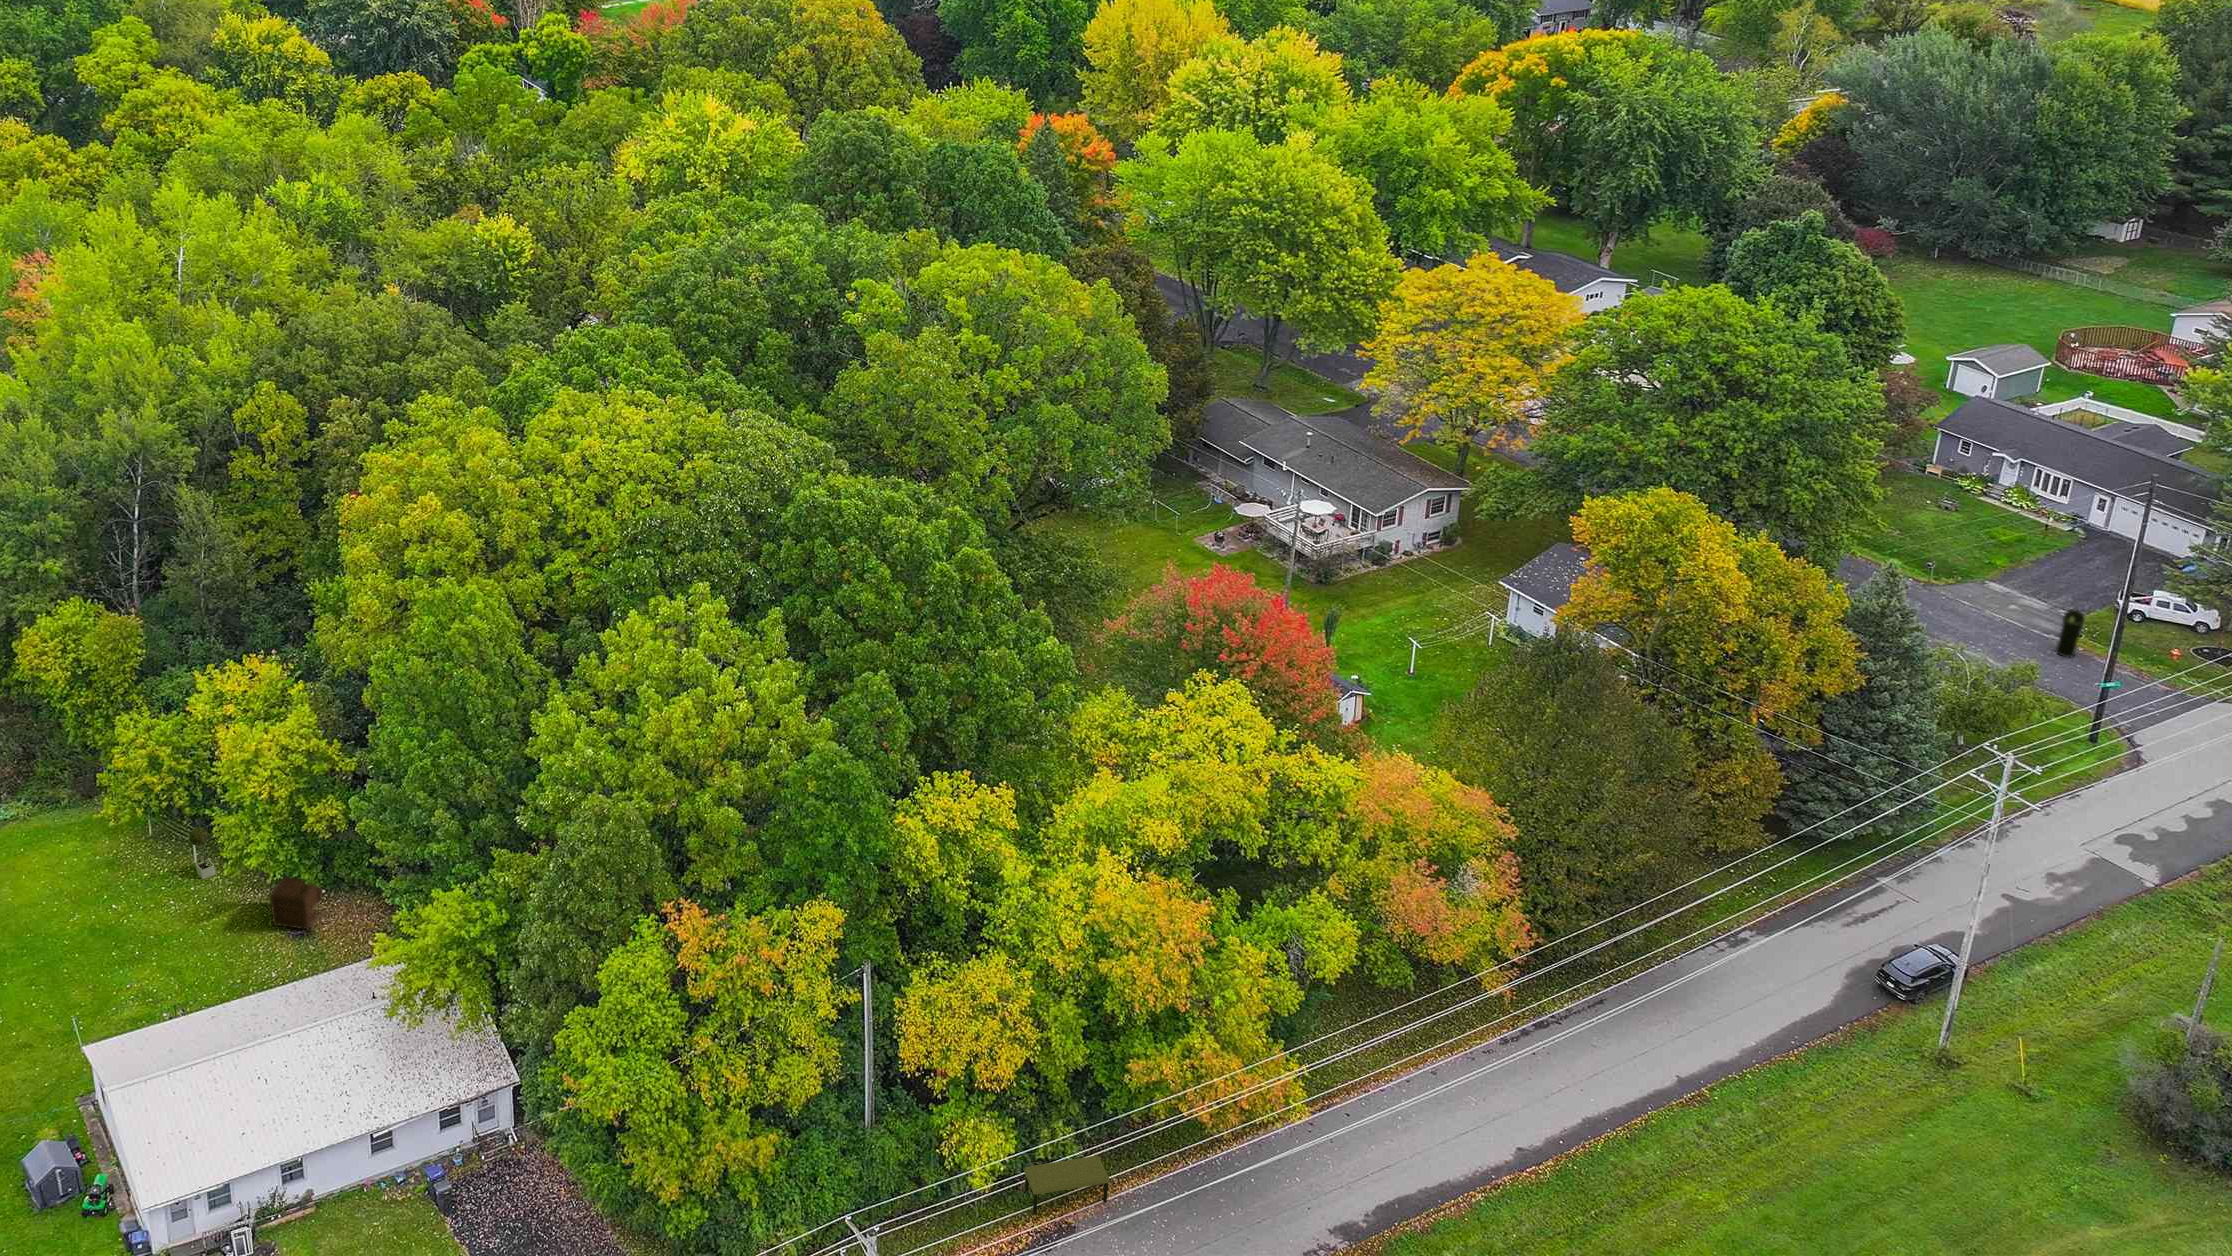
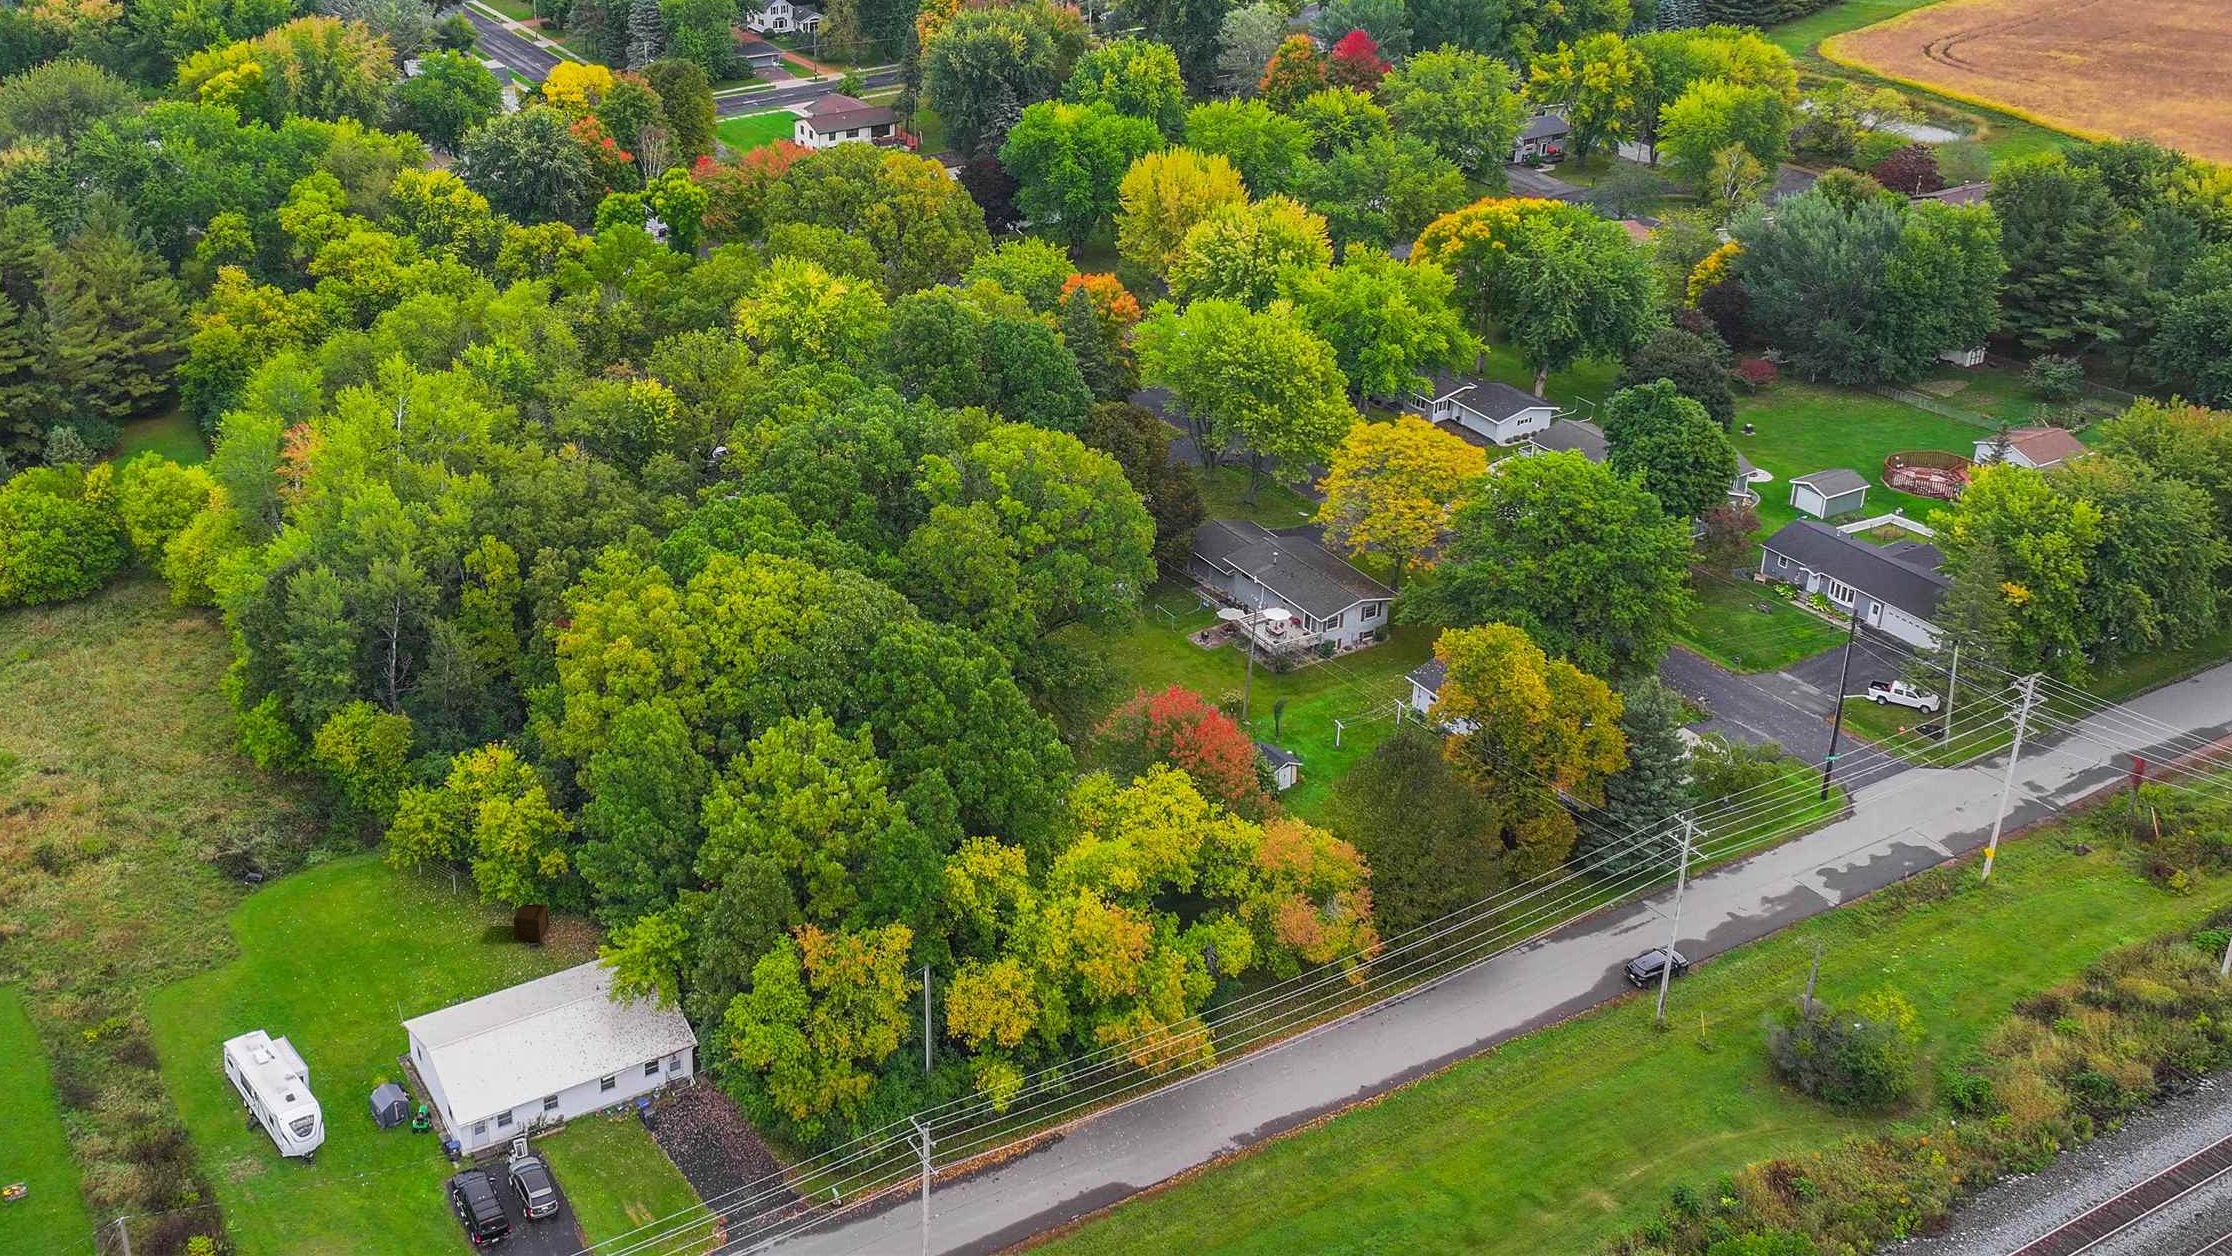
trash can: present [2056,609,2085,657] -> none [1807,697,1826,732]
potted tree: present [189,827,216,879] -> none [452,869,471,906]
bench: present [1024,1156,1109,1213] -> none [1033,1092,1089,1130]

